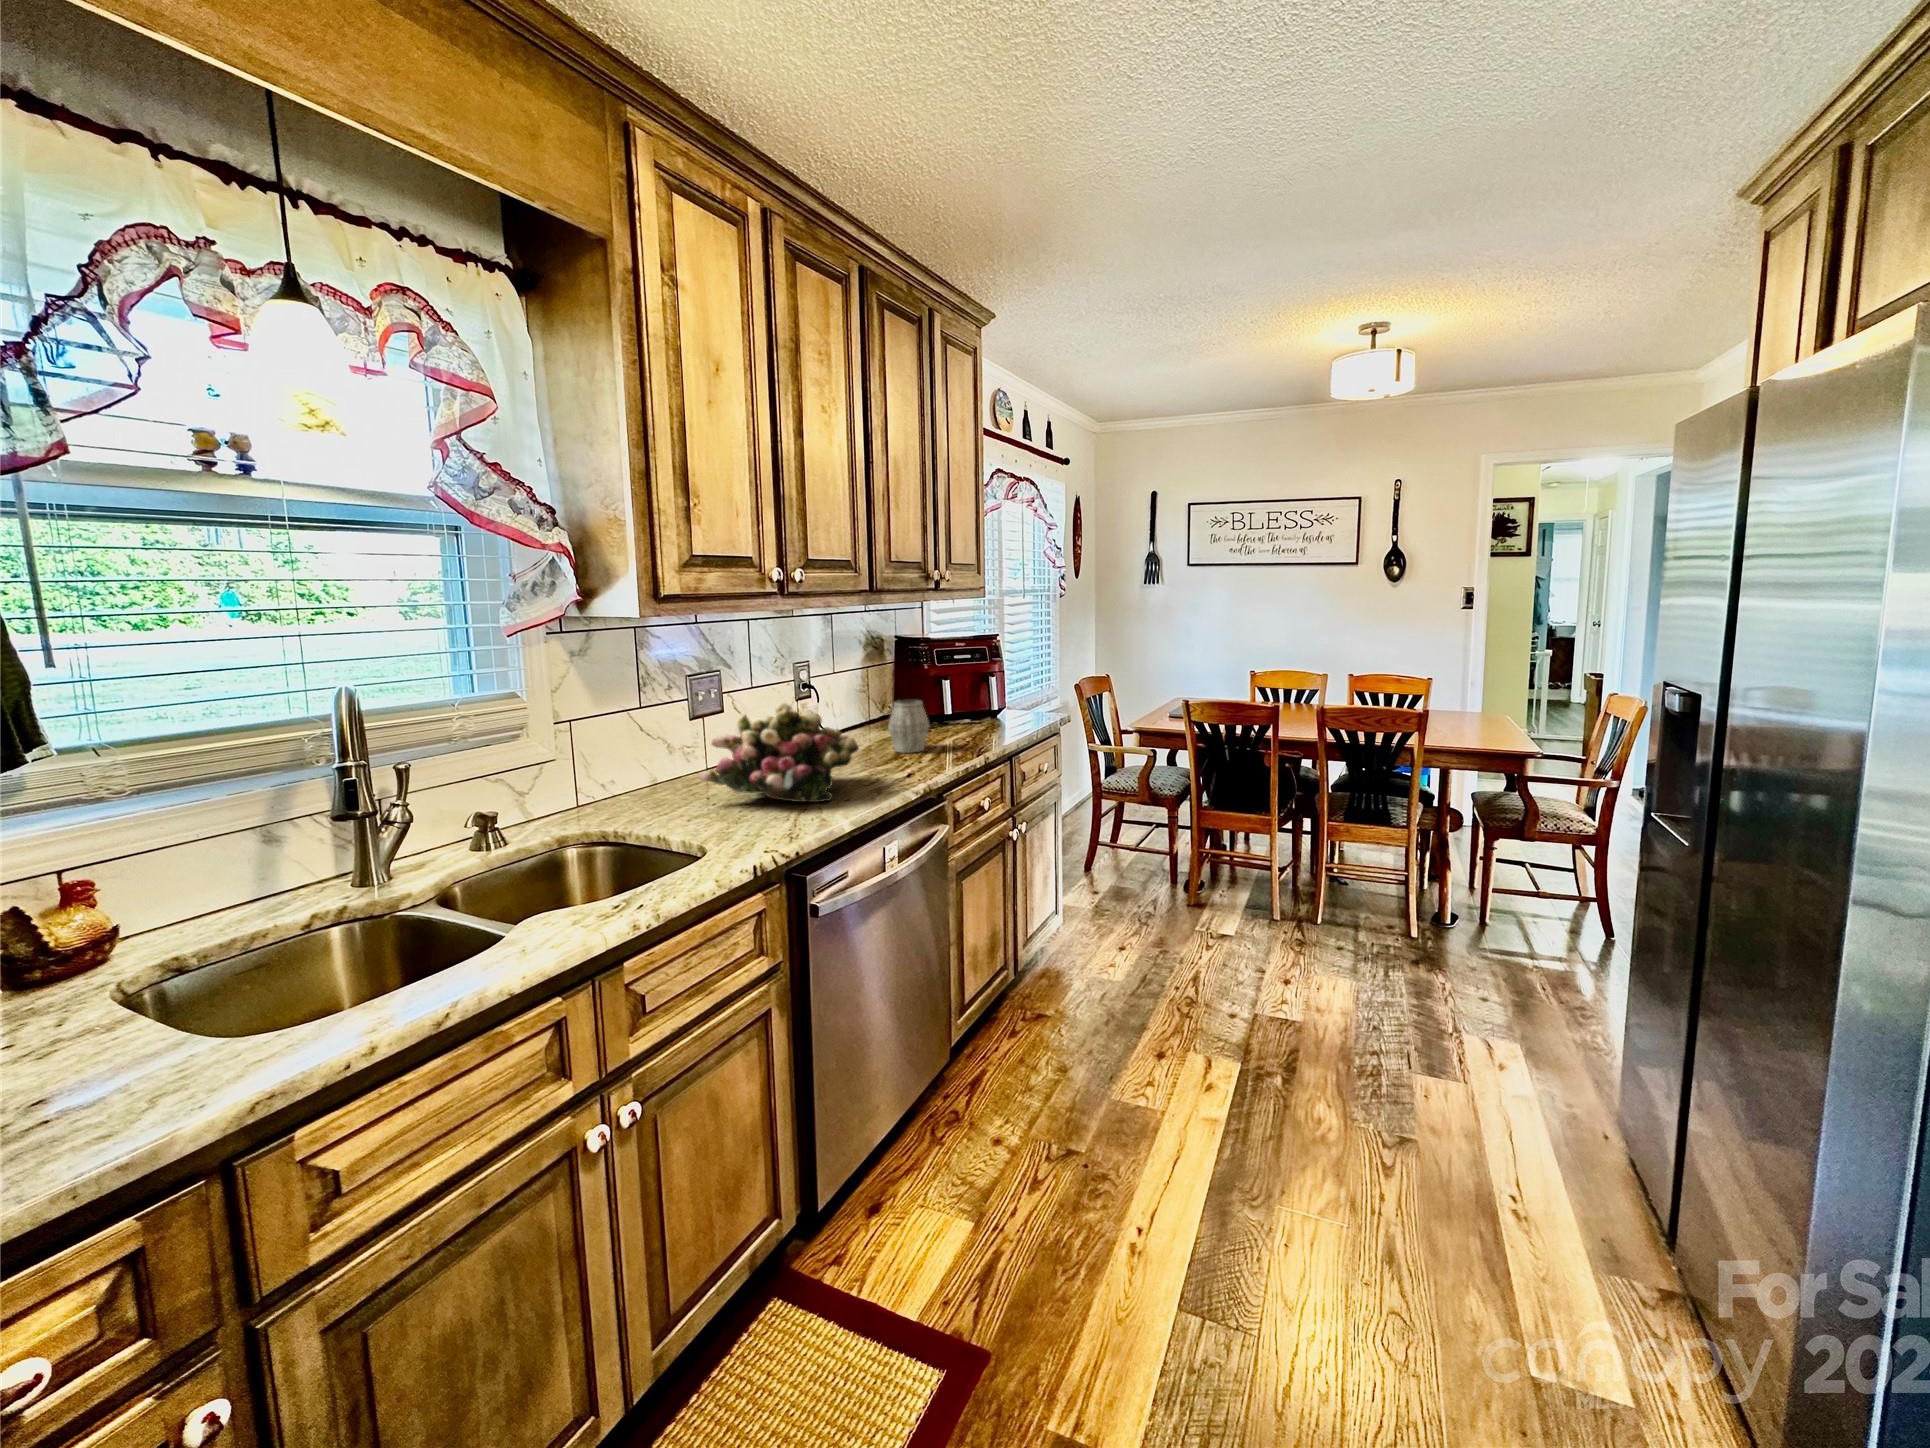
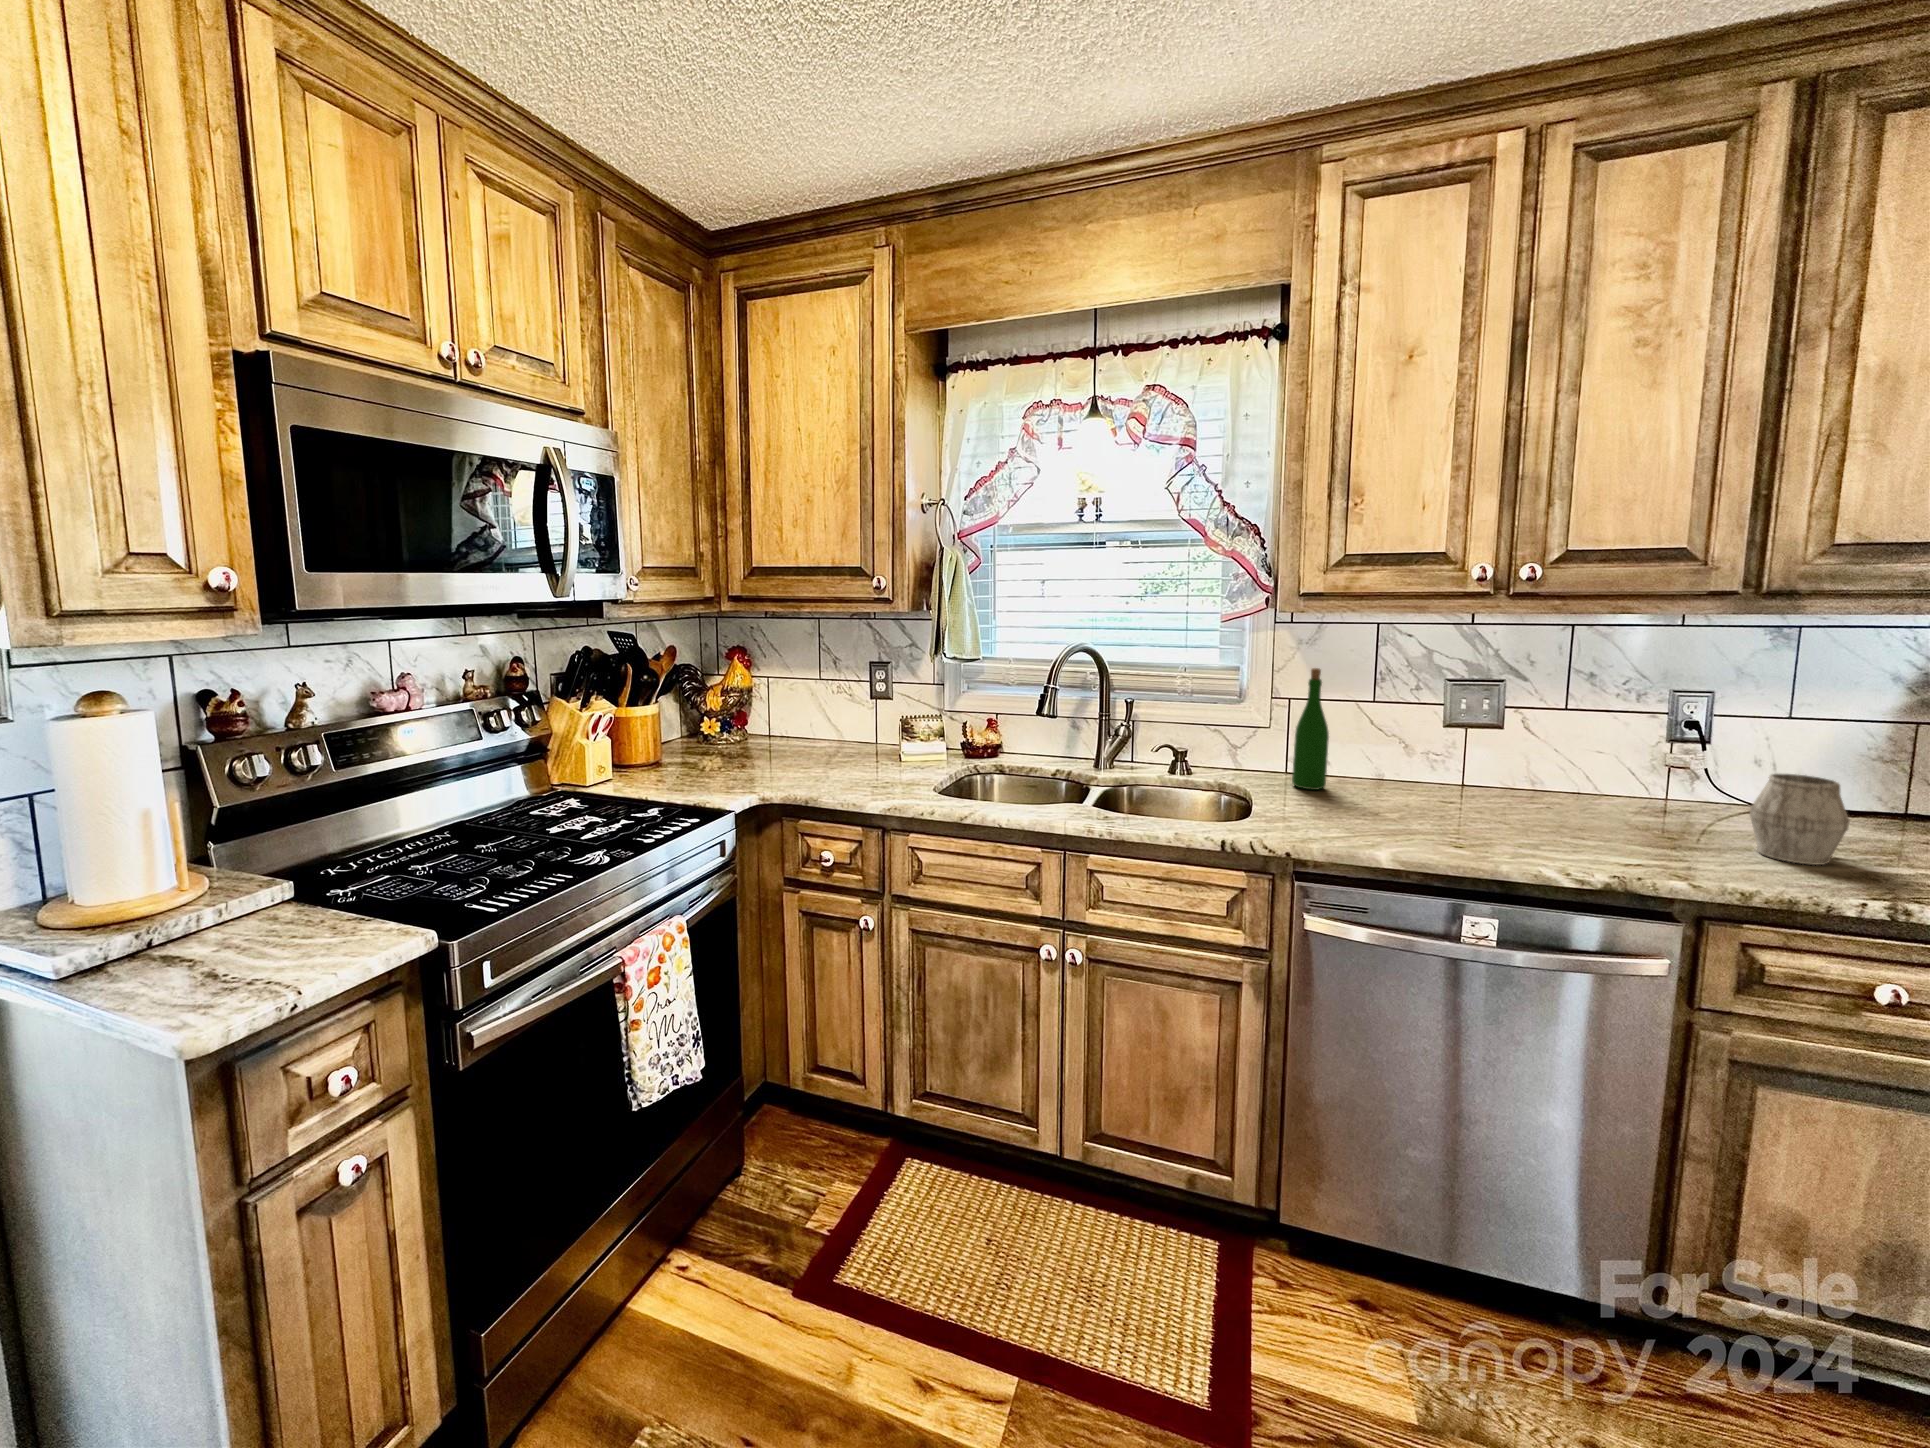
wine bottle: none [611,680,651,813] -> present [1292,668,1329,790]
flower arrangement: present [699,703,859,802] -> none [1353,722,1553,841]

